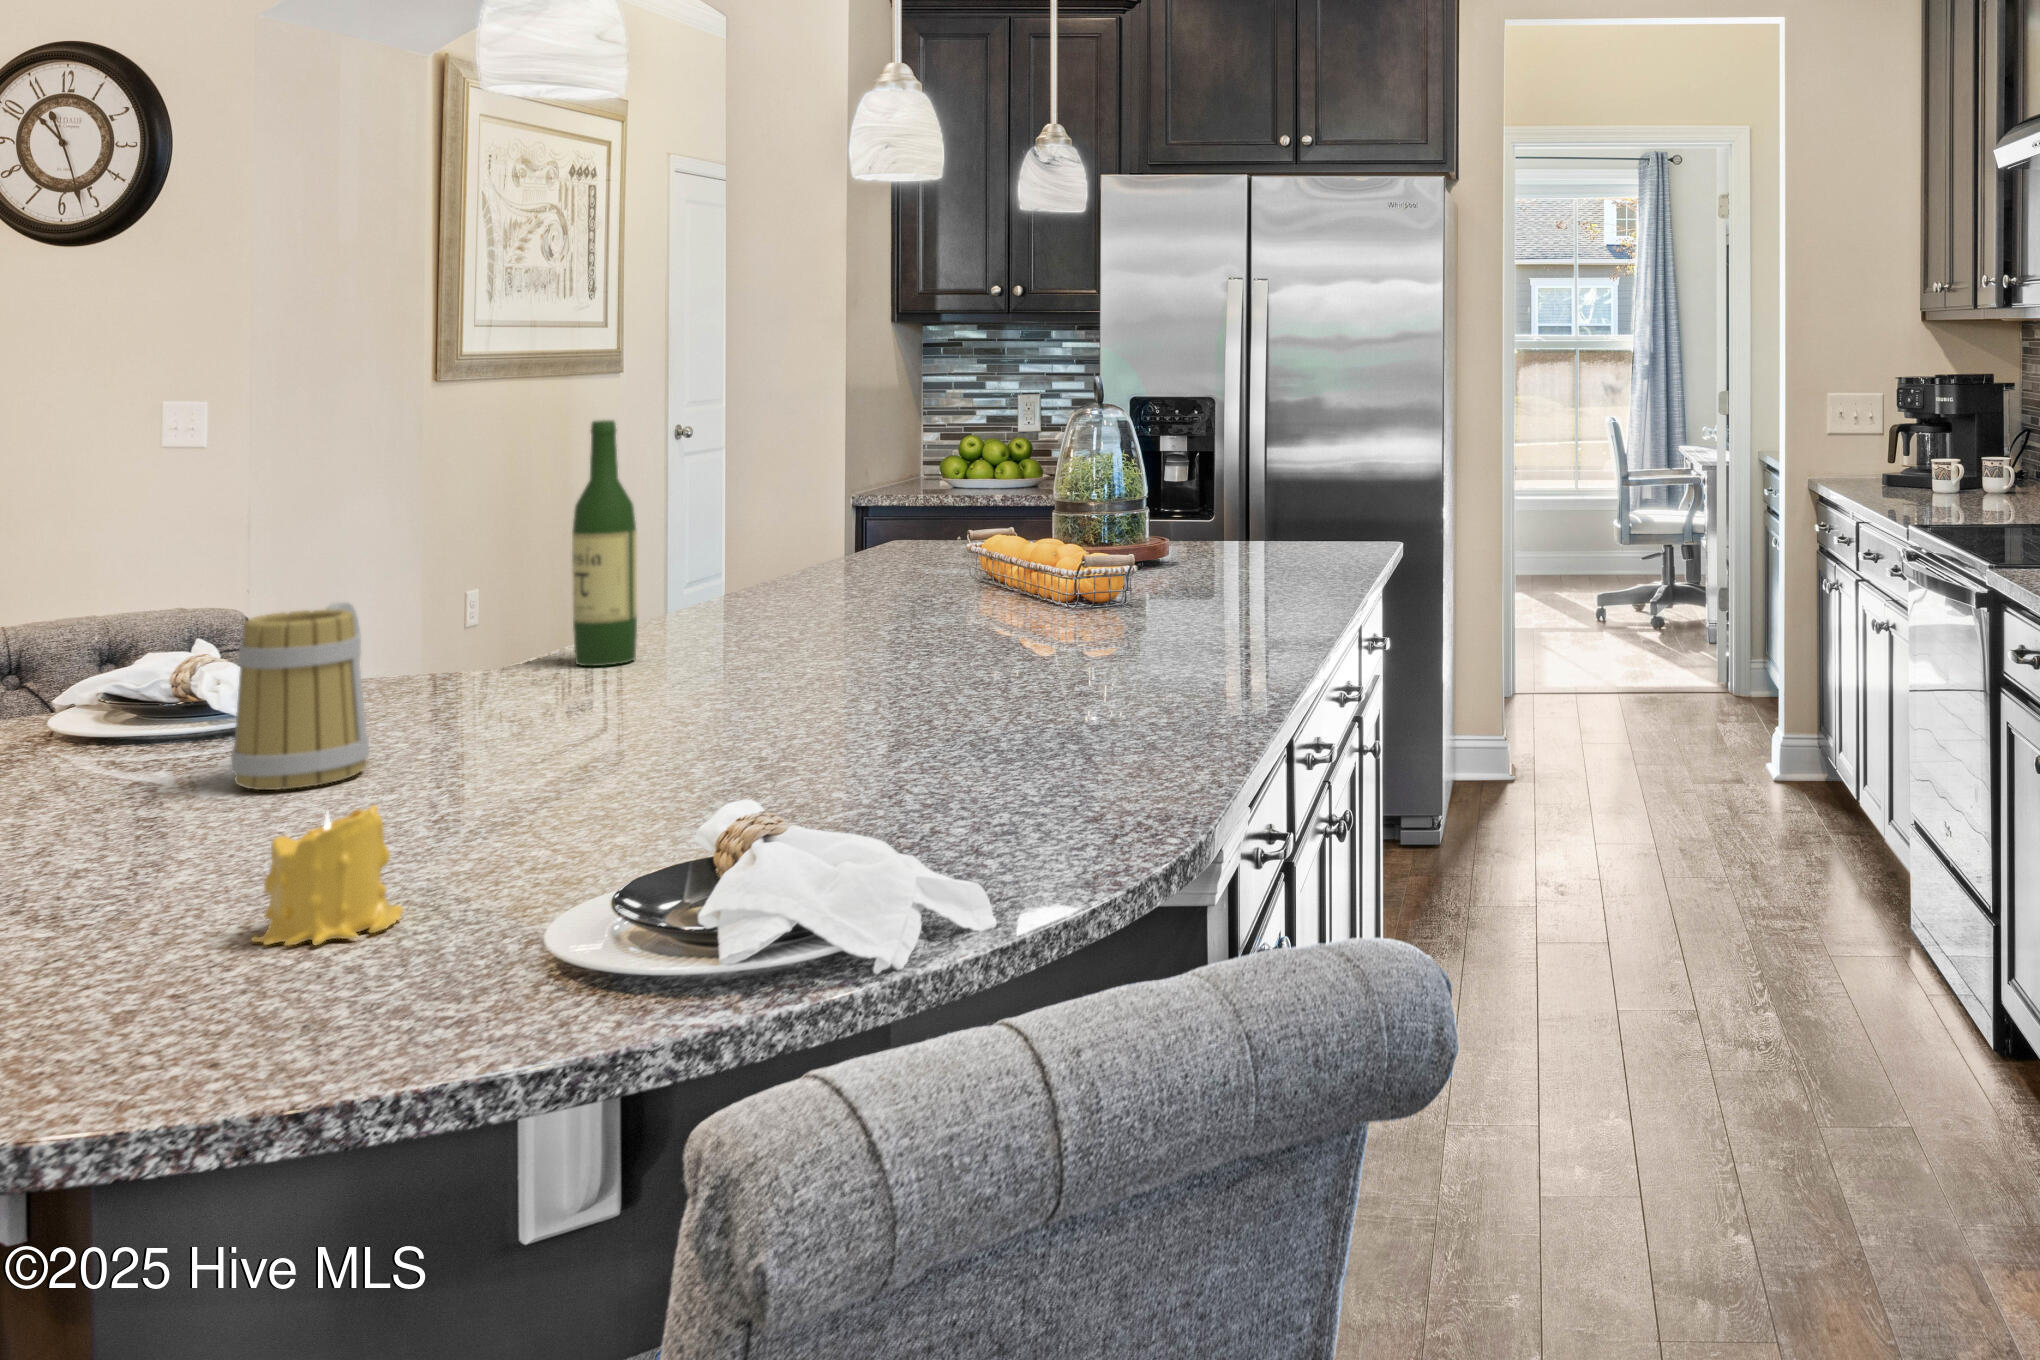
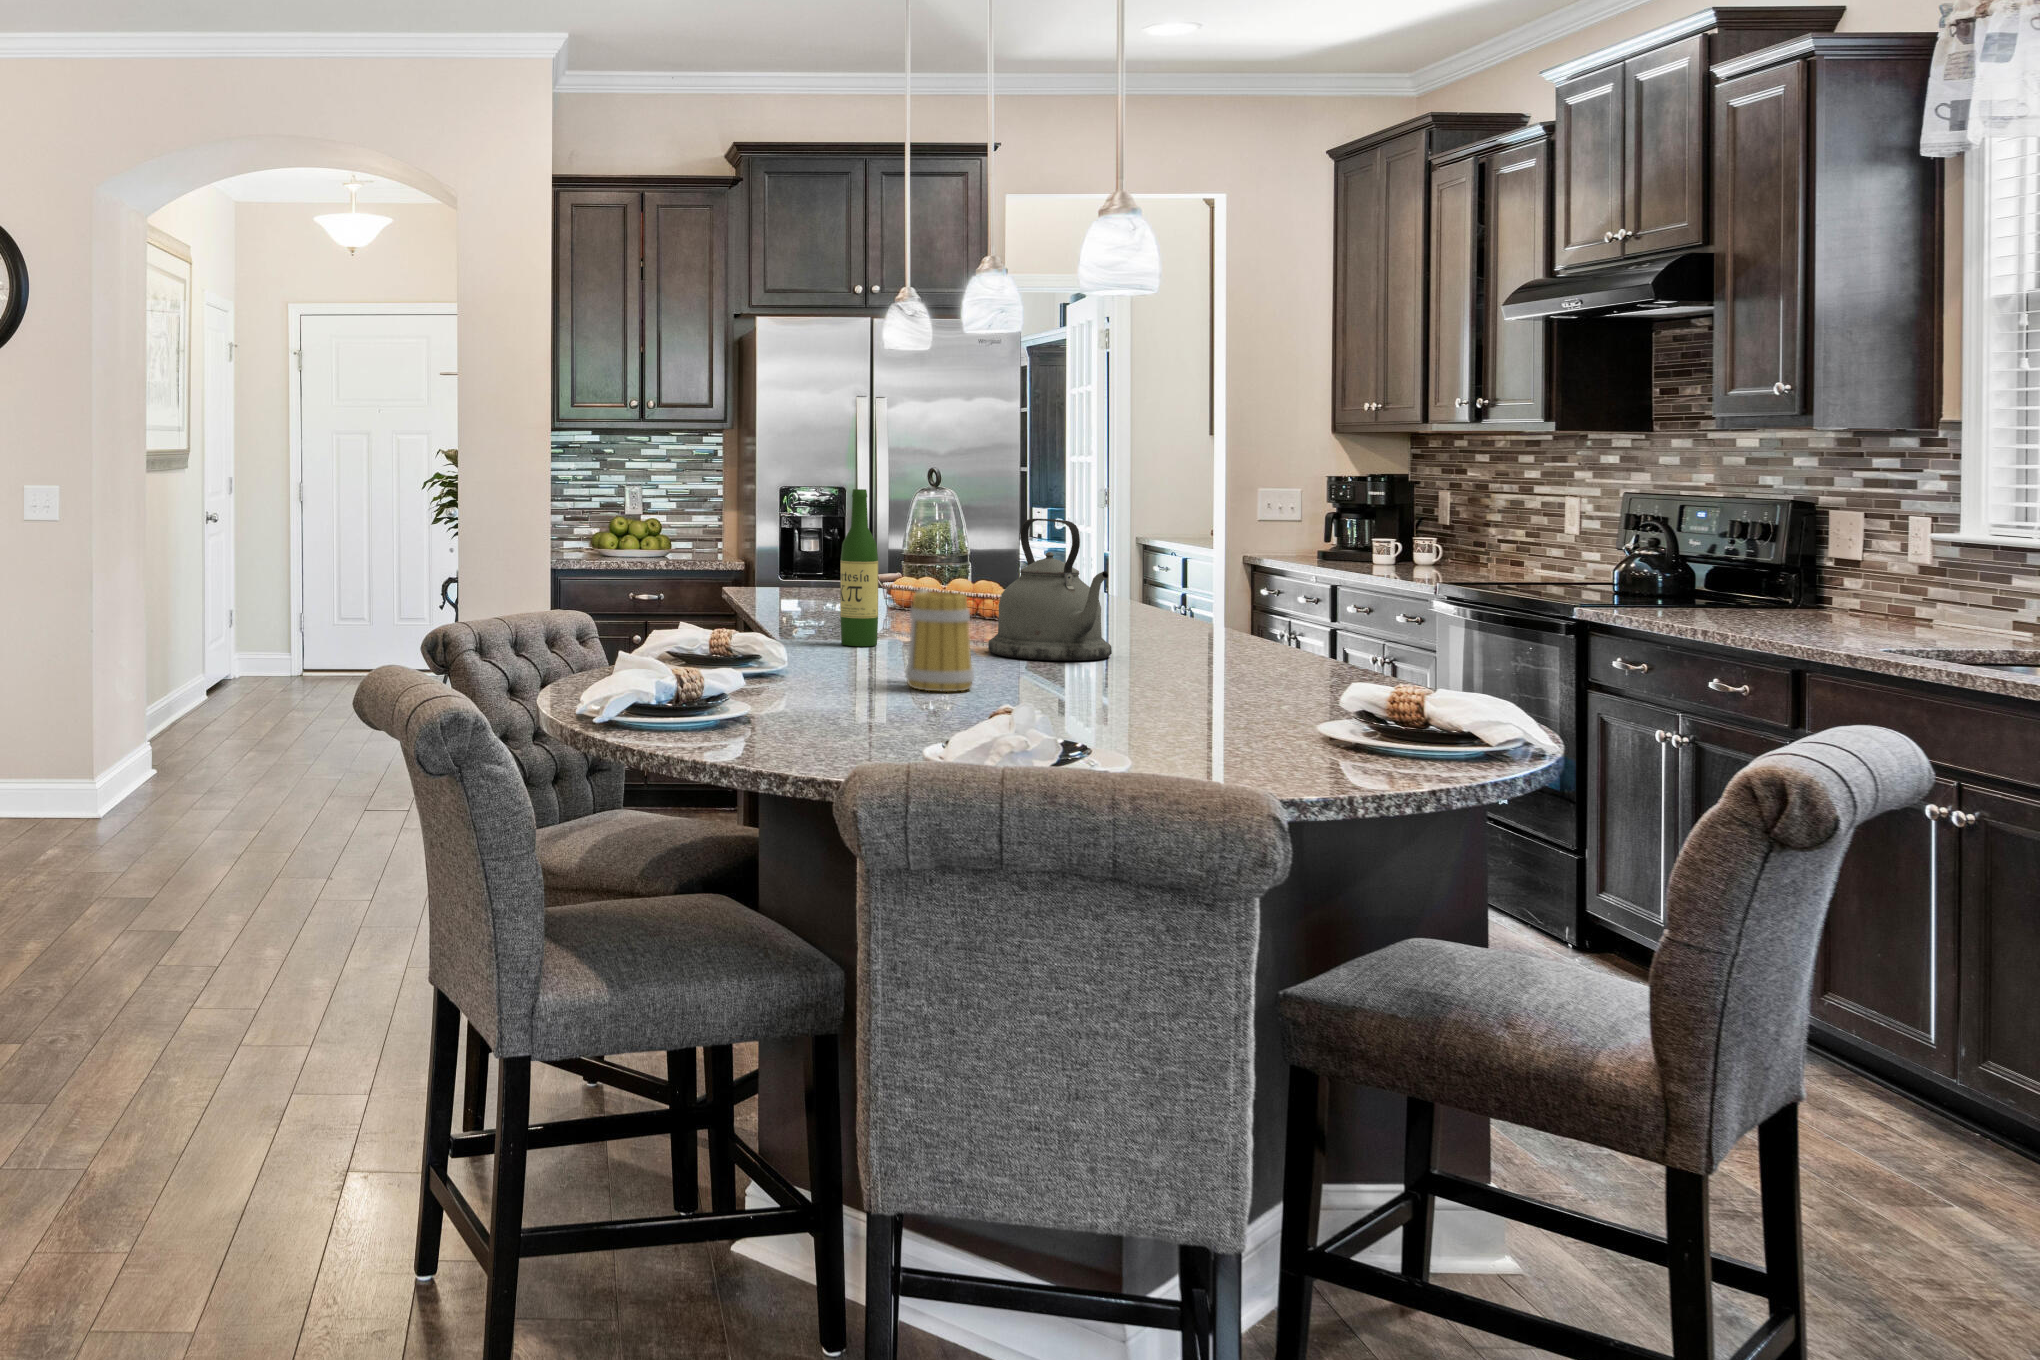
kettle: none [725,467,925,700] -> present [988,519,1112,661]
candle: present [252,805,403,946] -> none [1188,671,1269,737]

